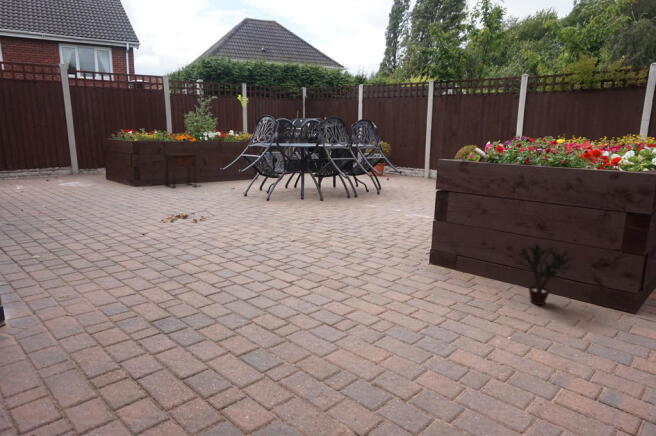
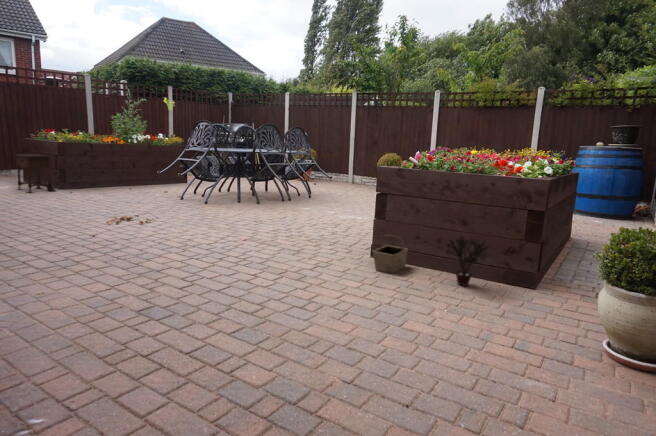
side table: present [164,153,197,188] -> present [15,154,55,193]
basket: none [427,239,471,285] -> present [373,235,408,273]

